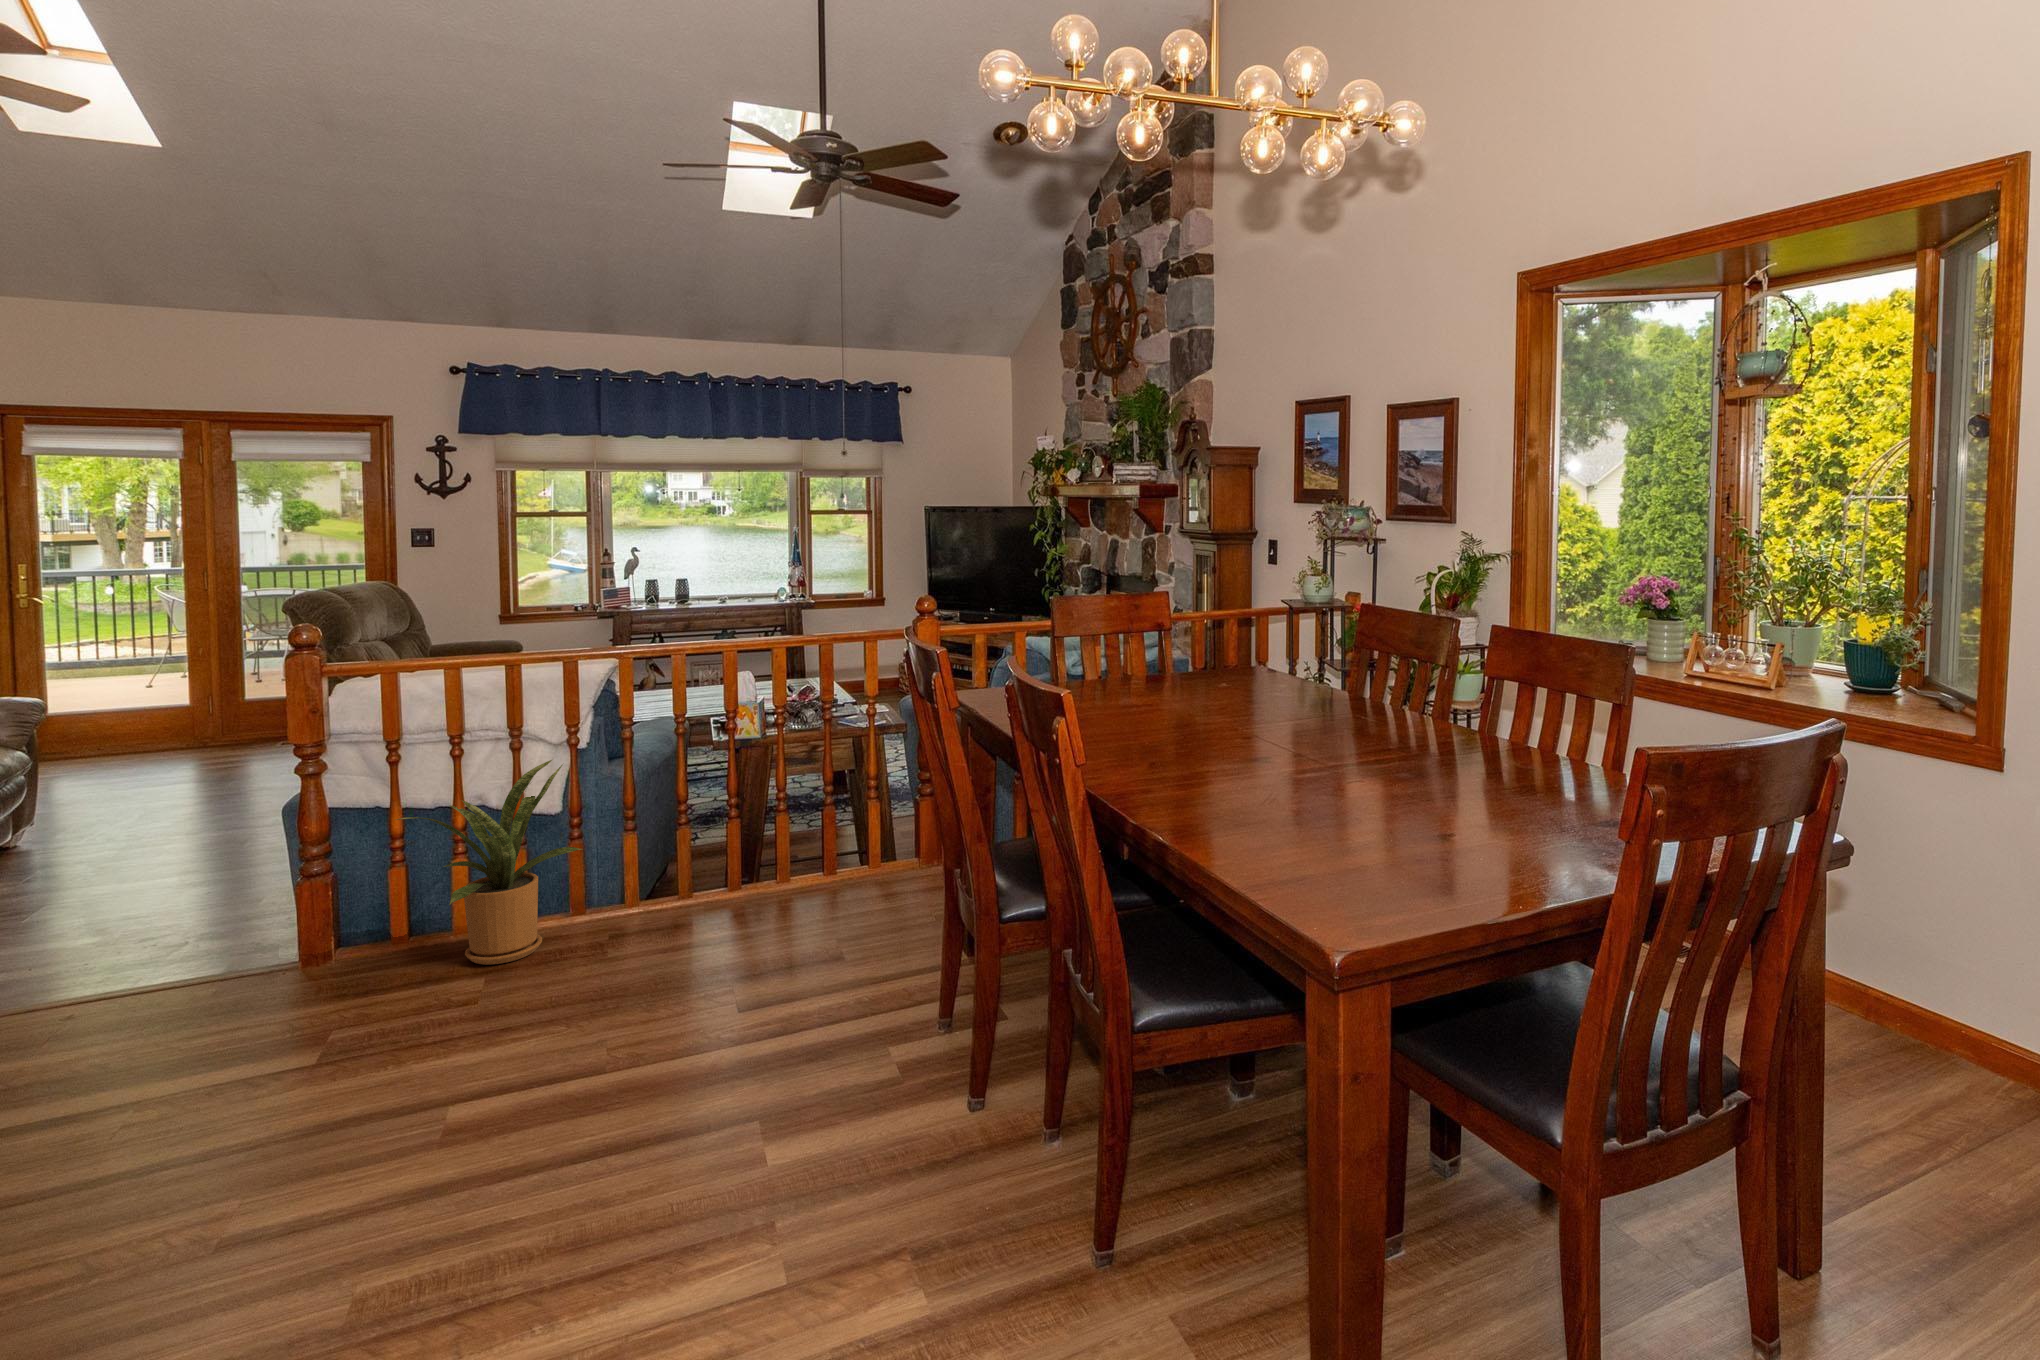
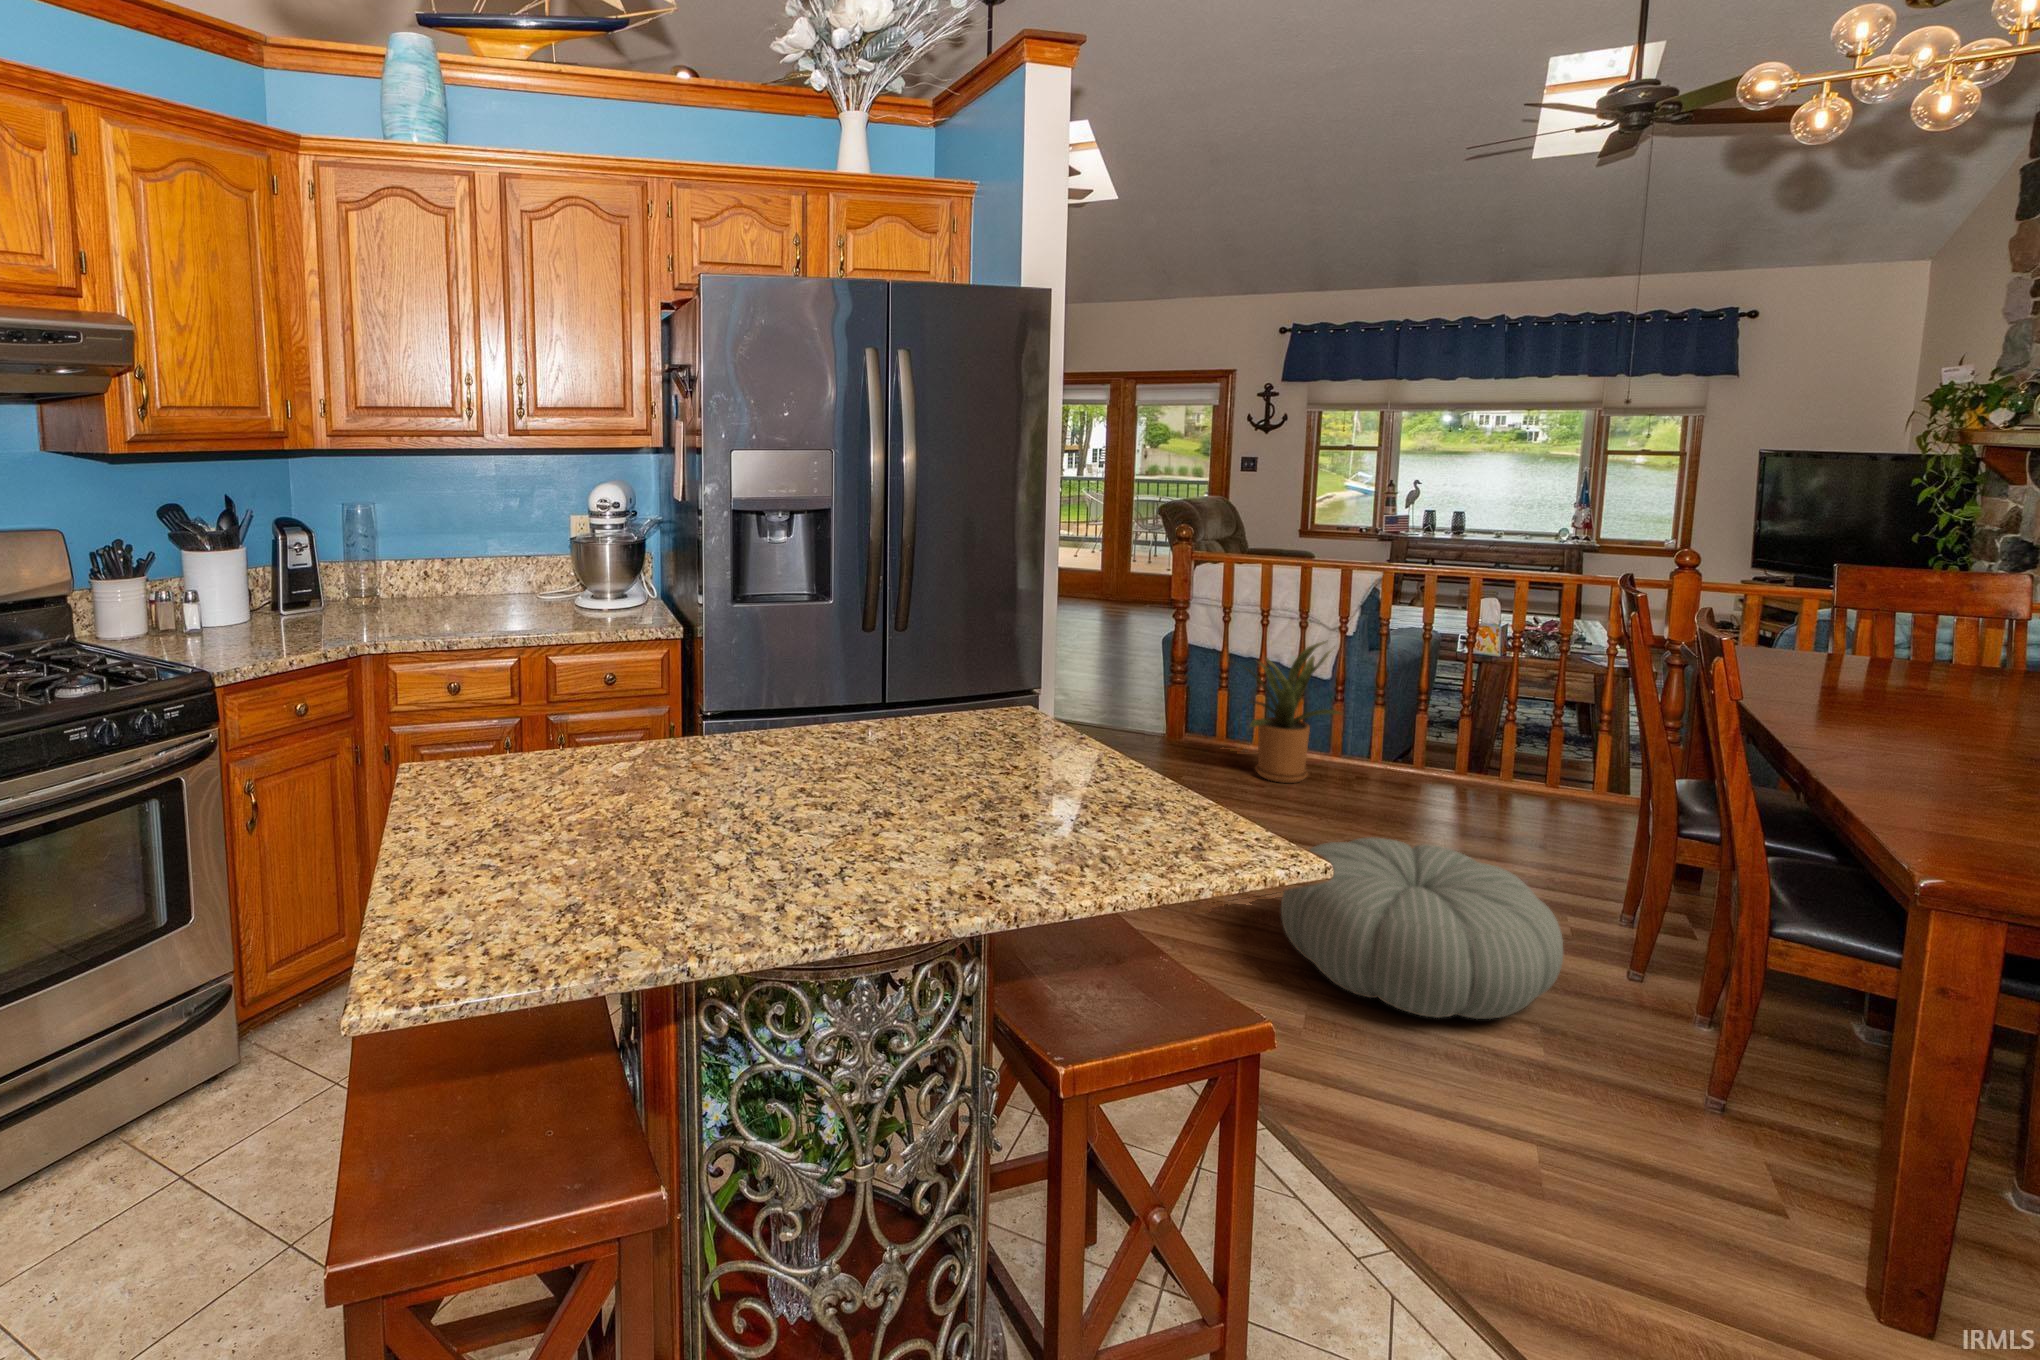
pouf: none [522,995,862,1247] -> present [1281,837,1563,1019]

